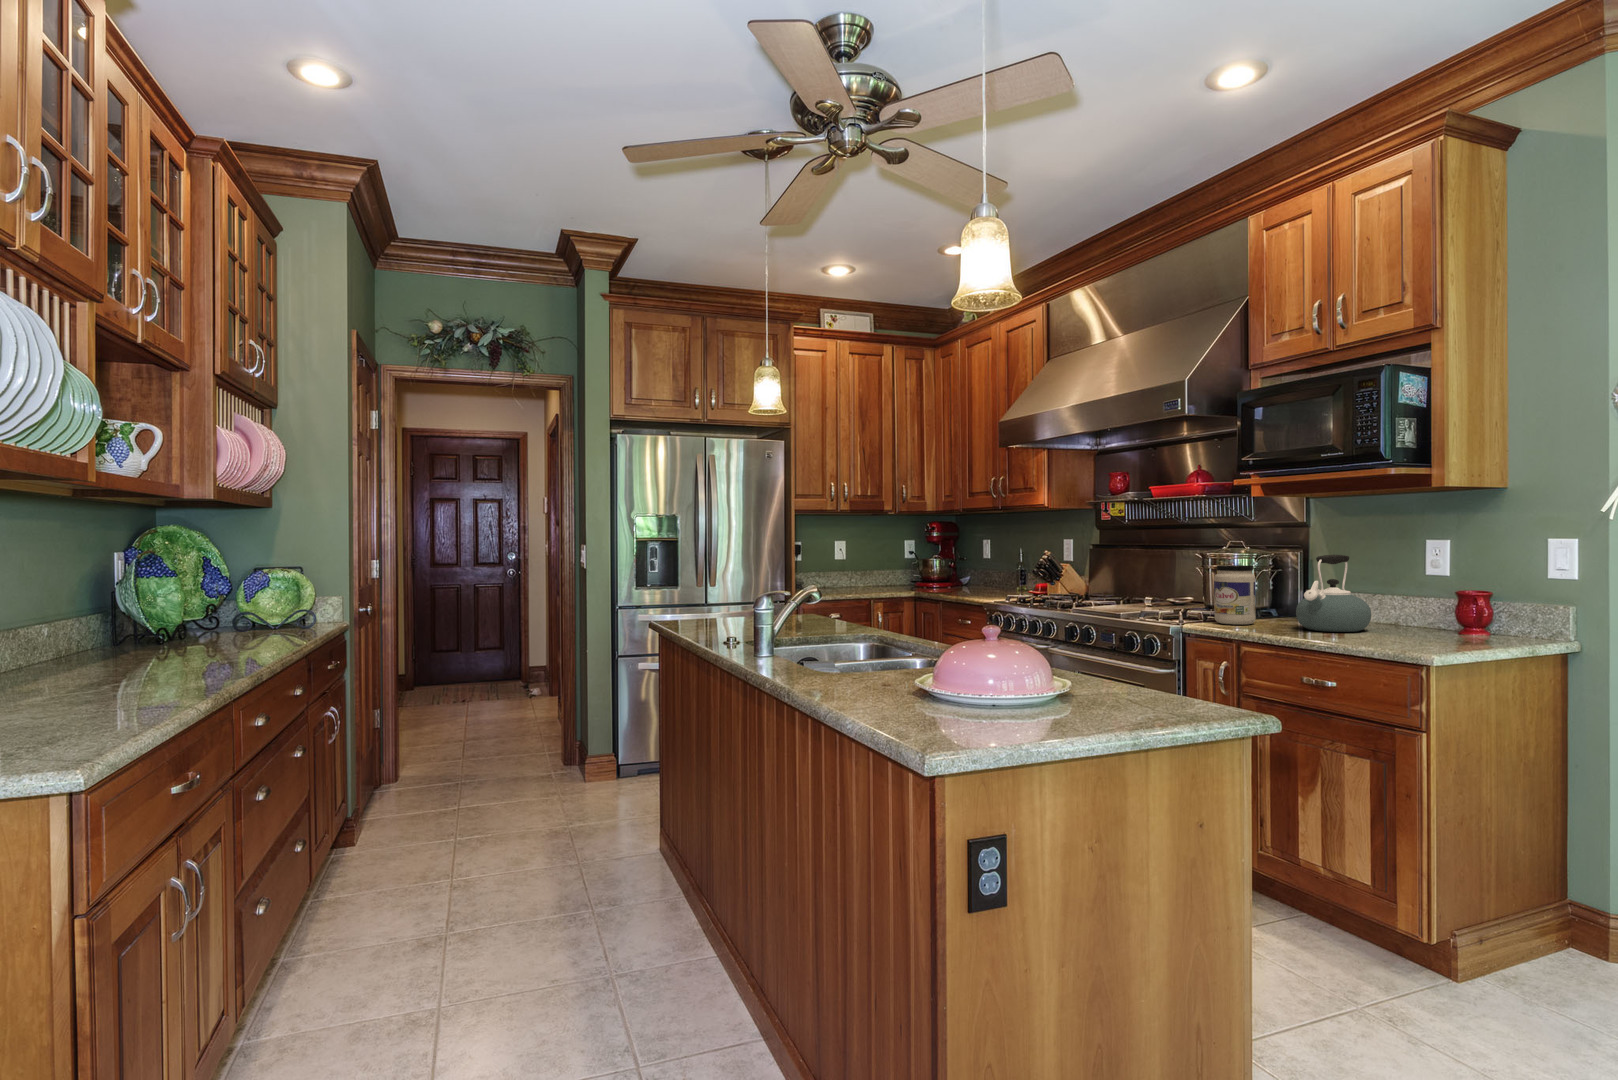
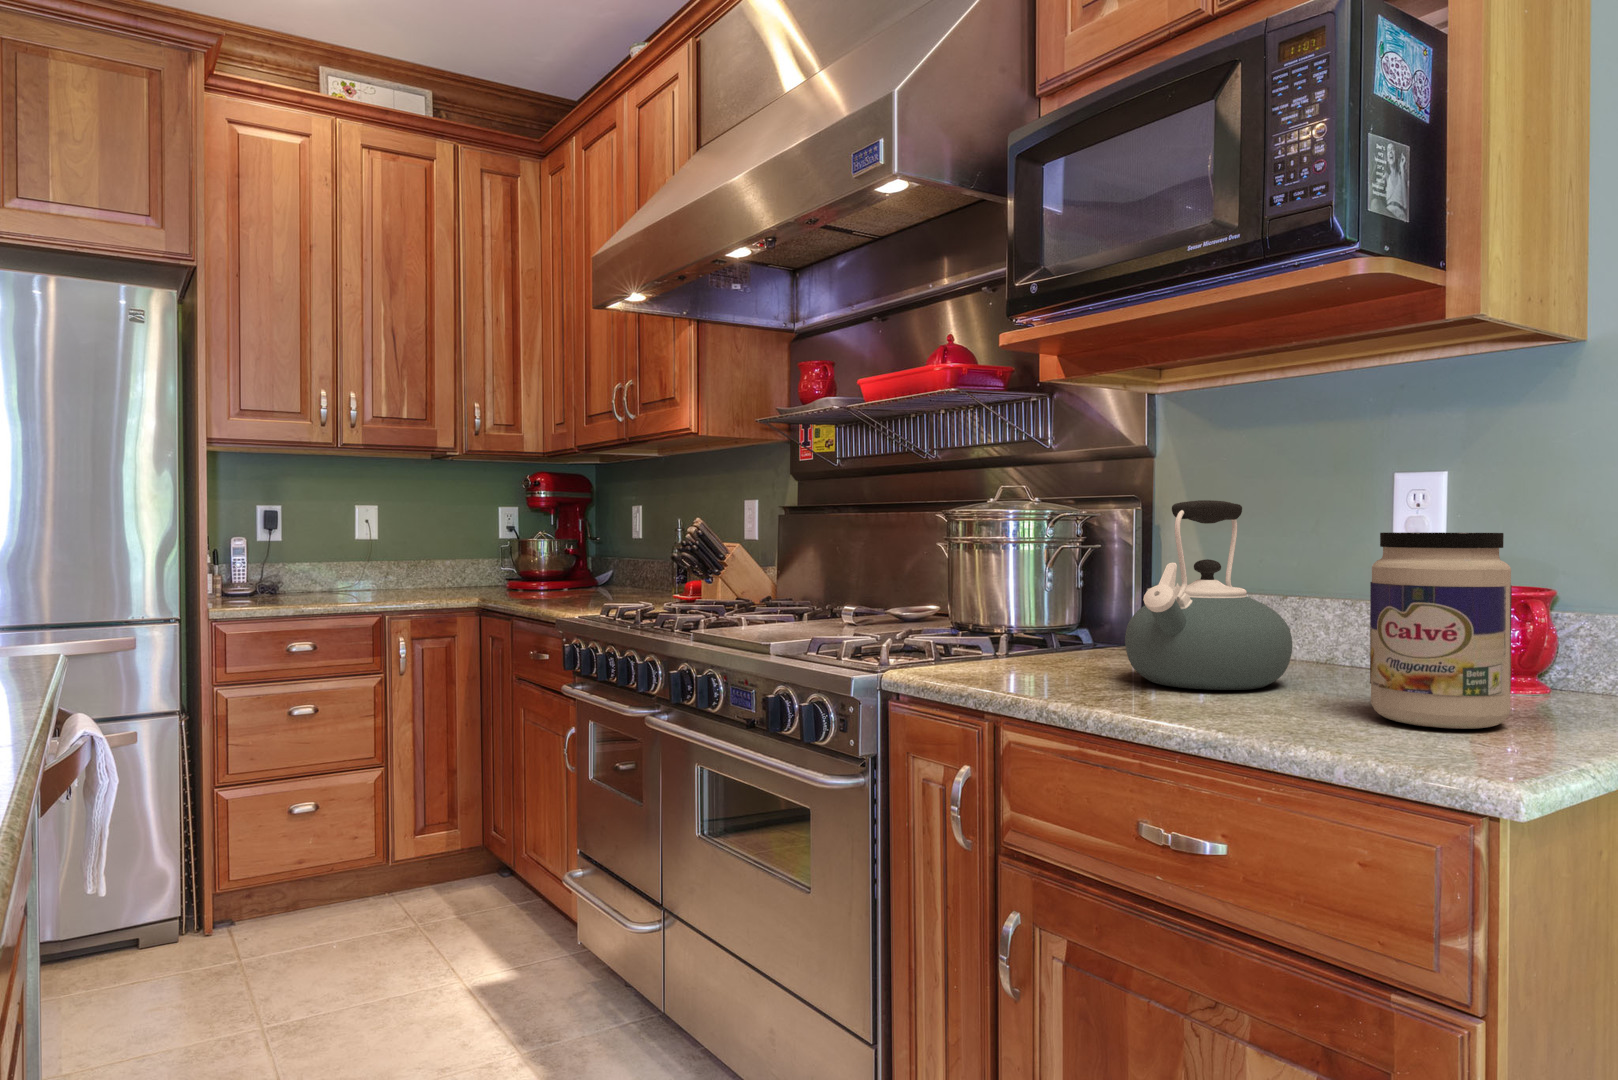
jar: present [1214,565,1256,625] -> present [1370,532,1512,729]

